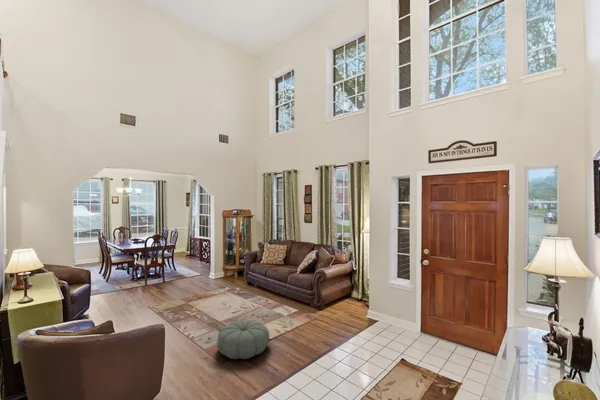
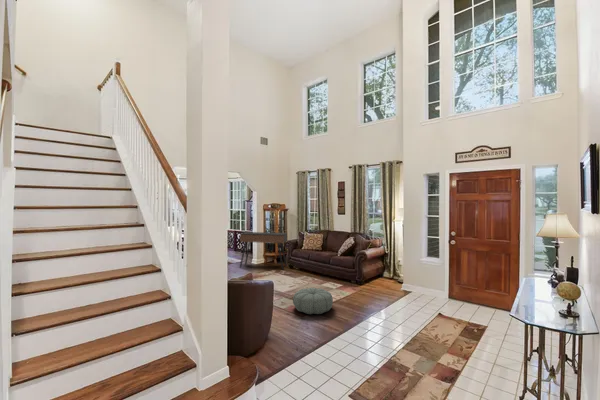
console table: none [191,242,247,287] -> present [240,232,287,269]

